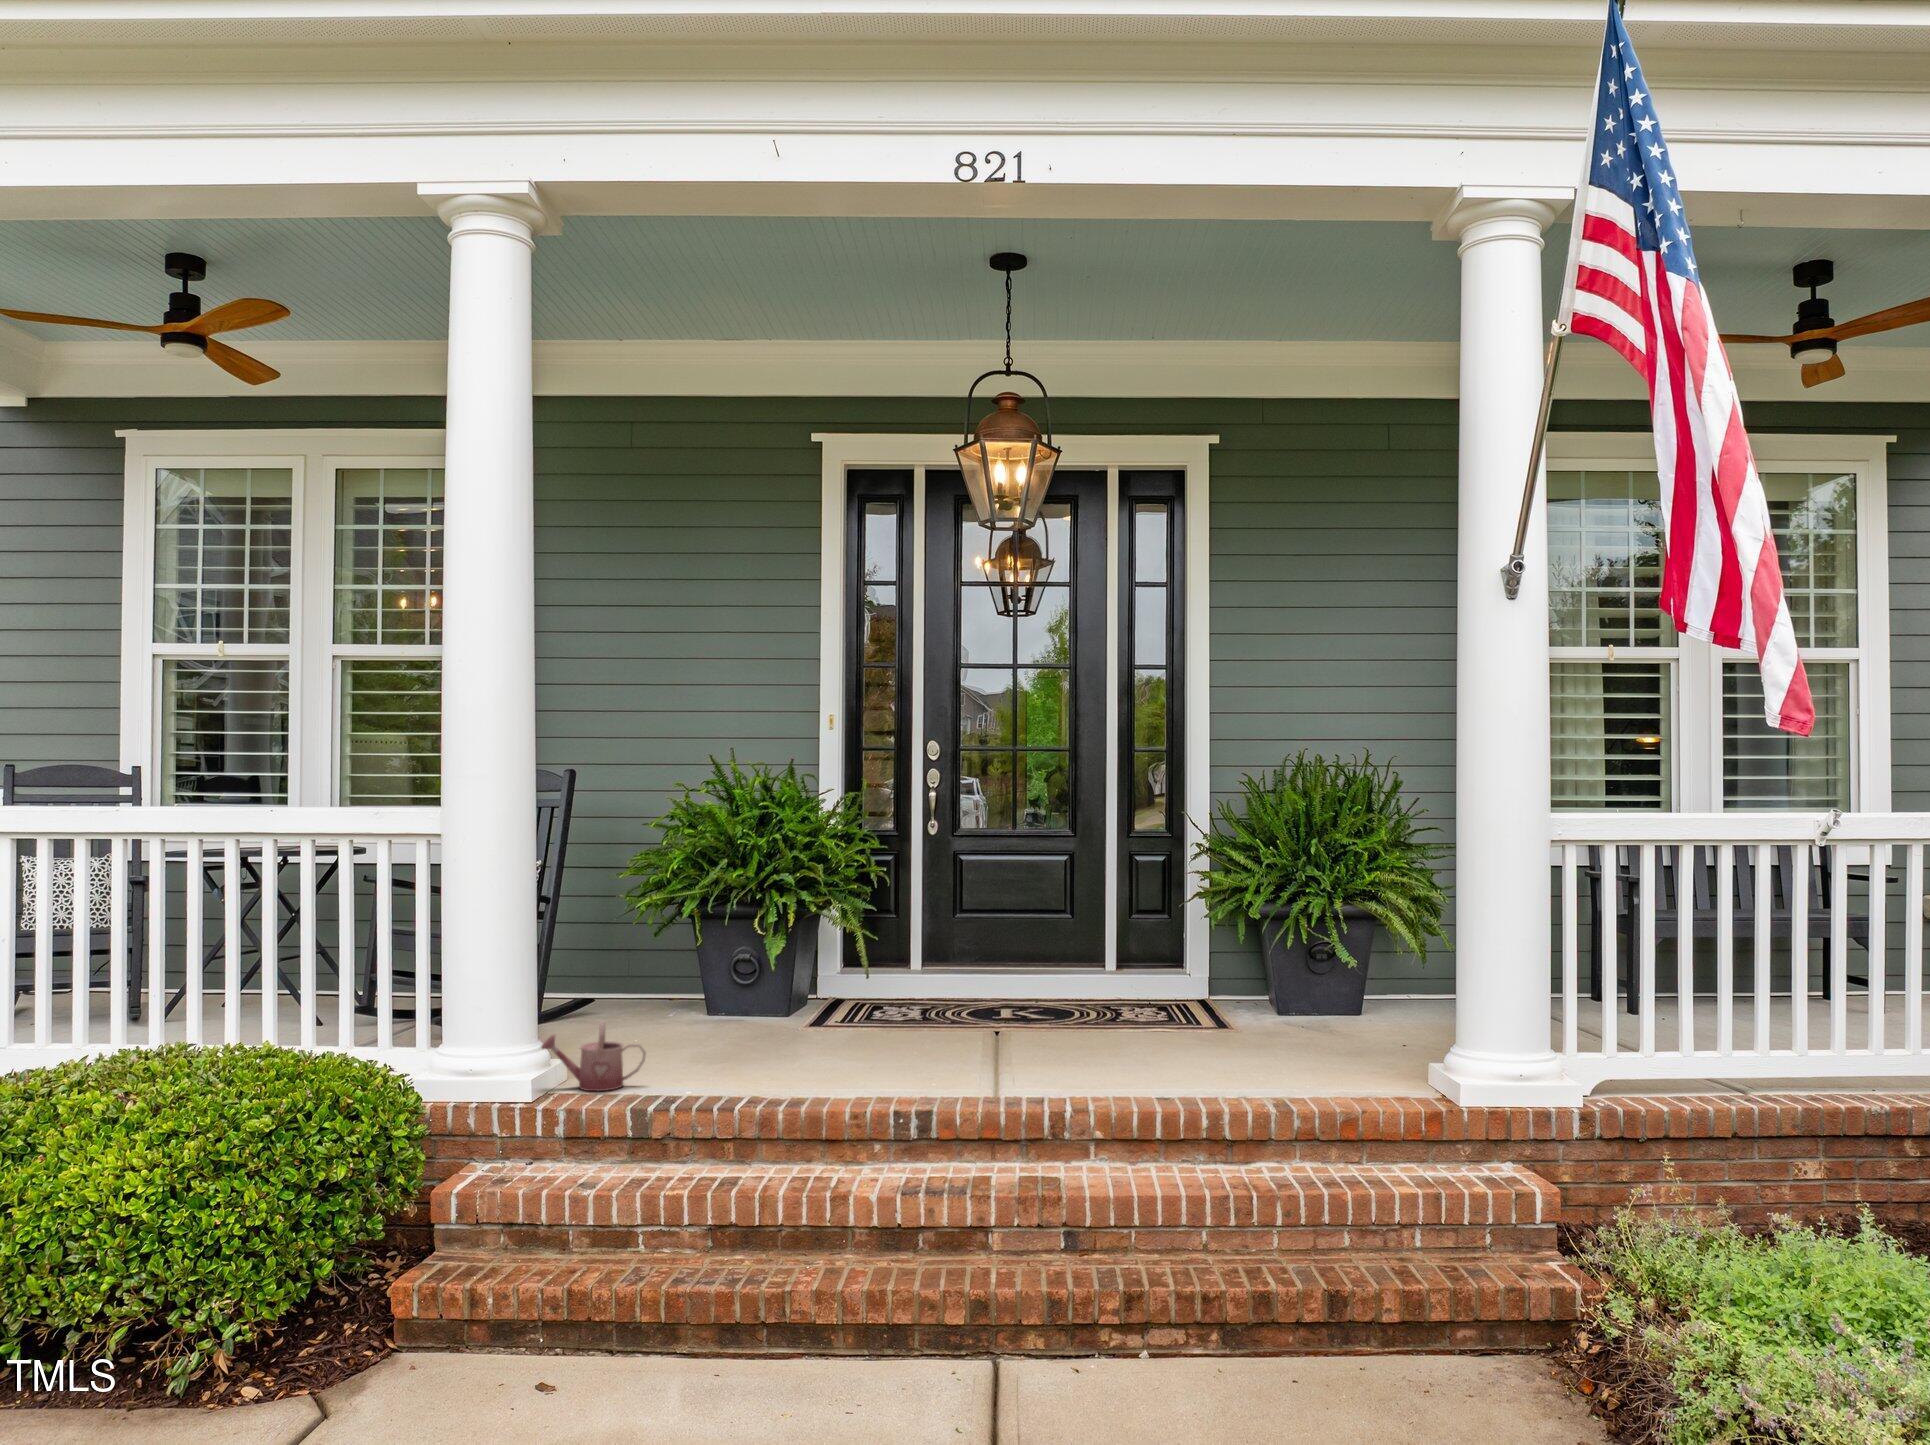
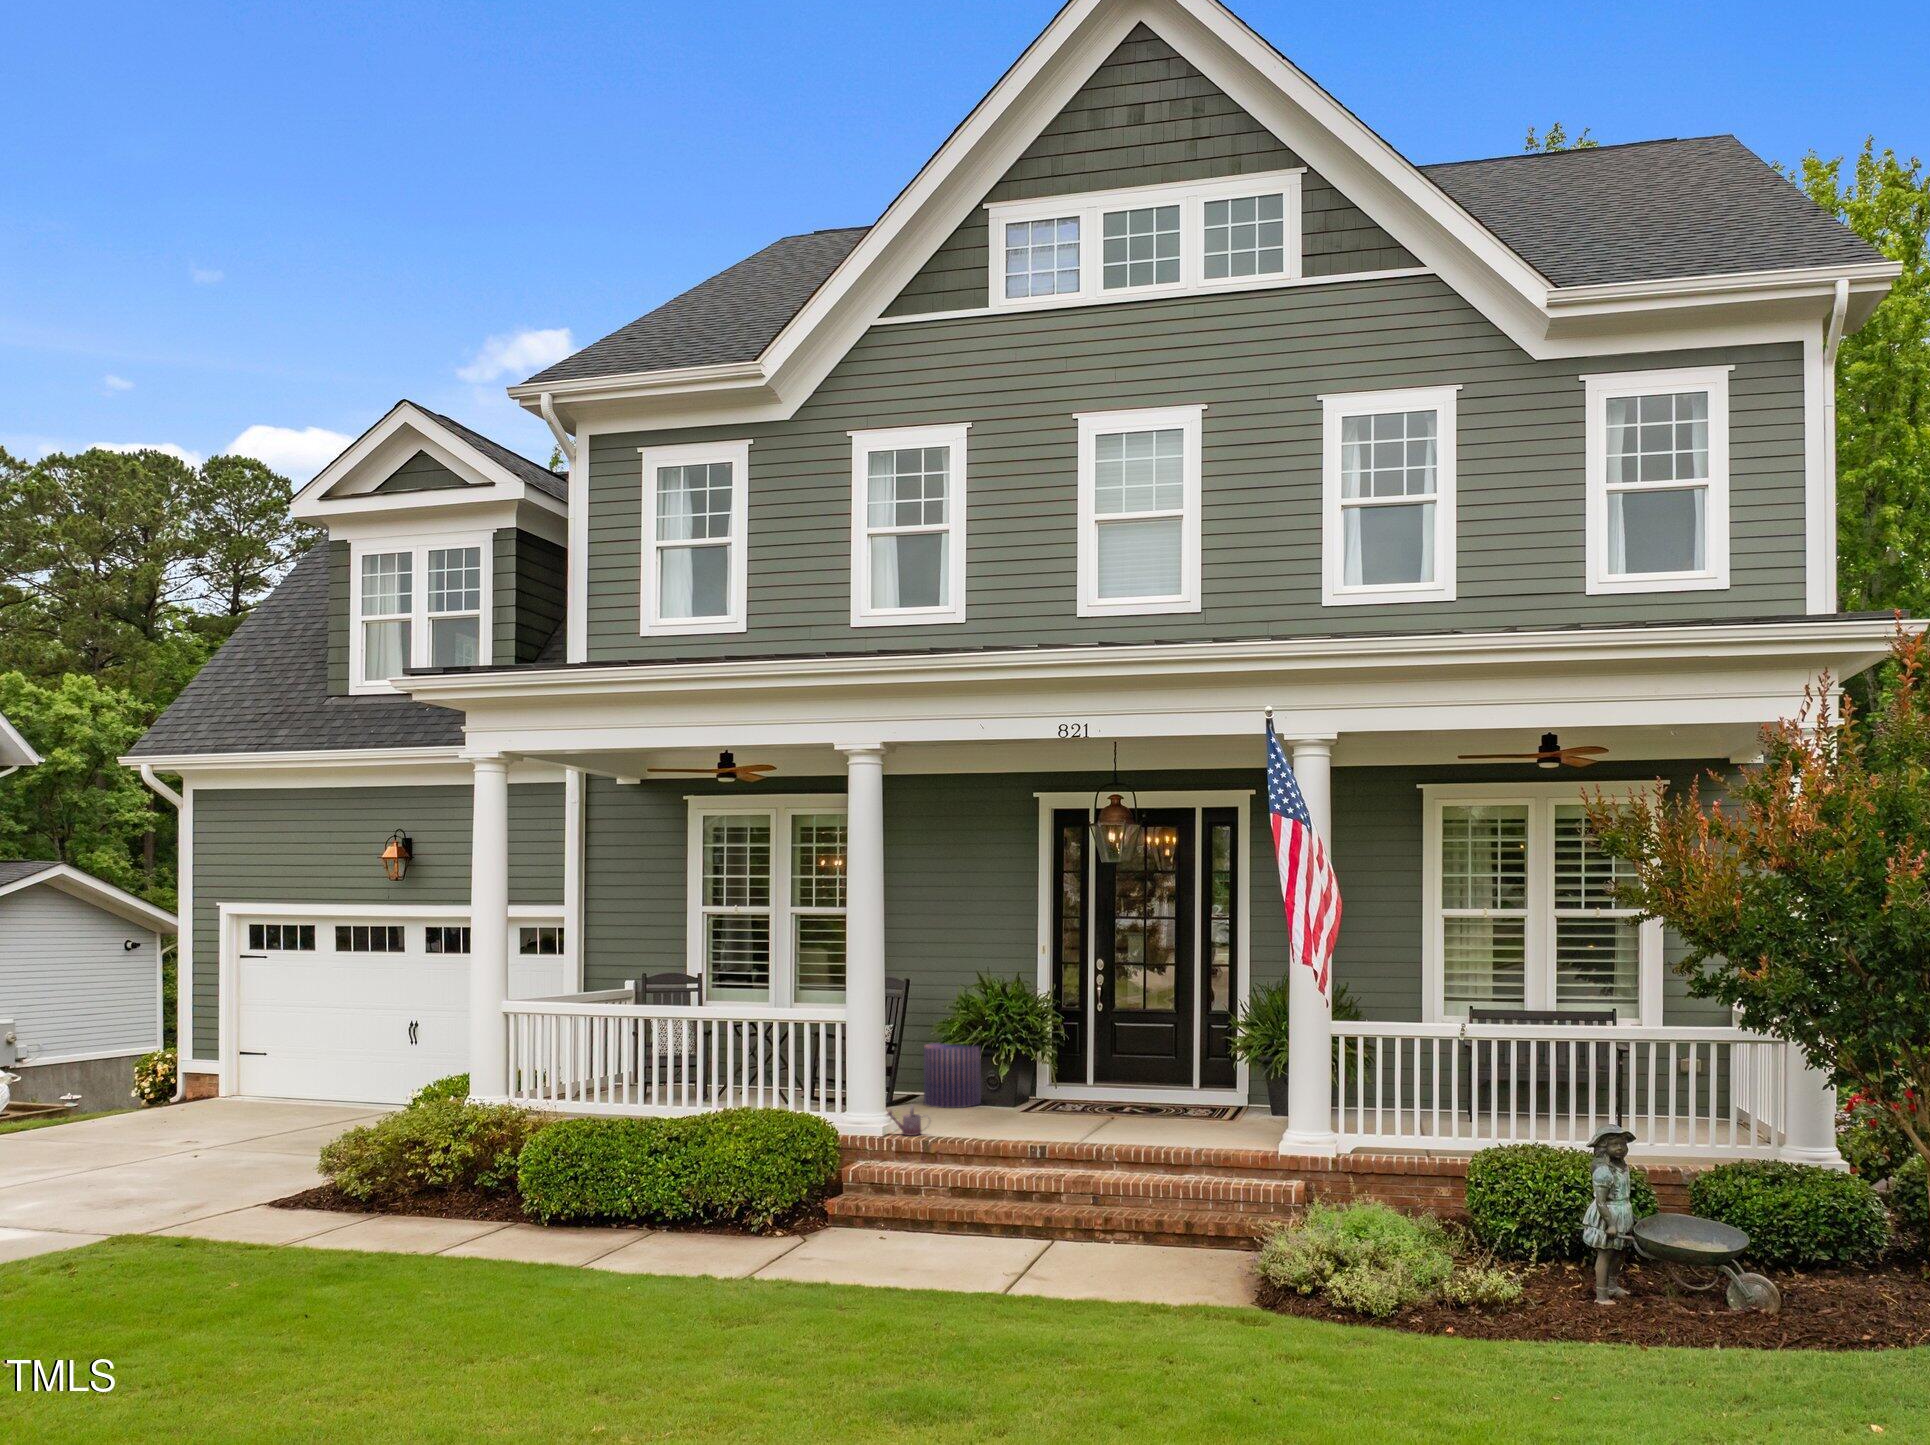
pouf: none [604,890,719,1018] -> present [924,1043,981,1108]

